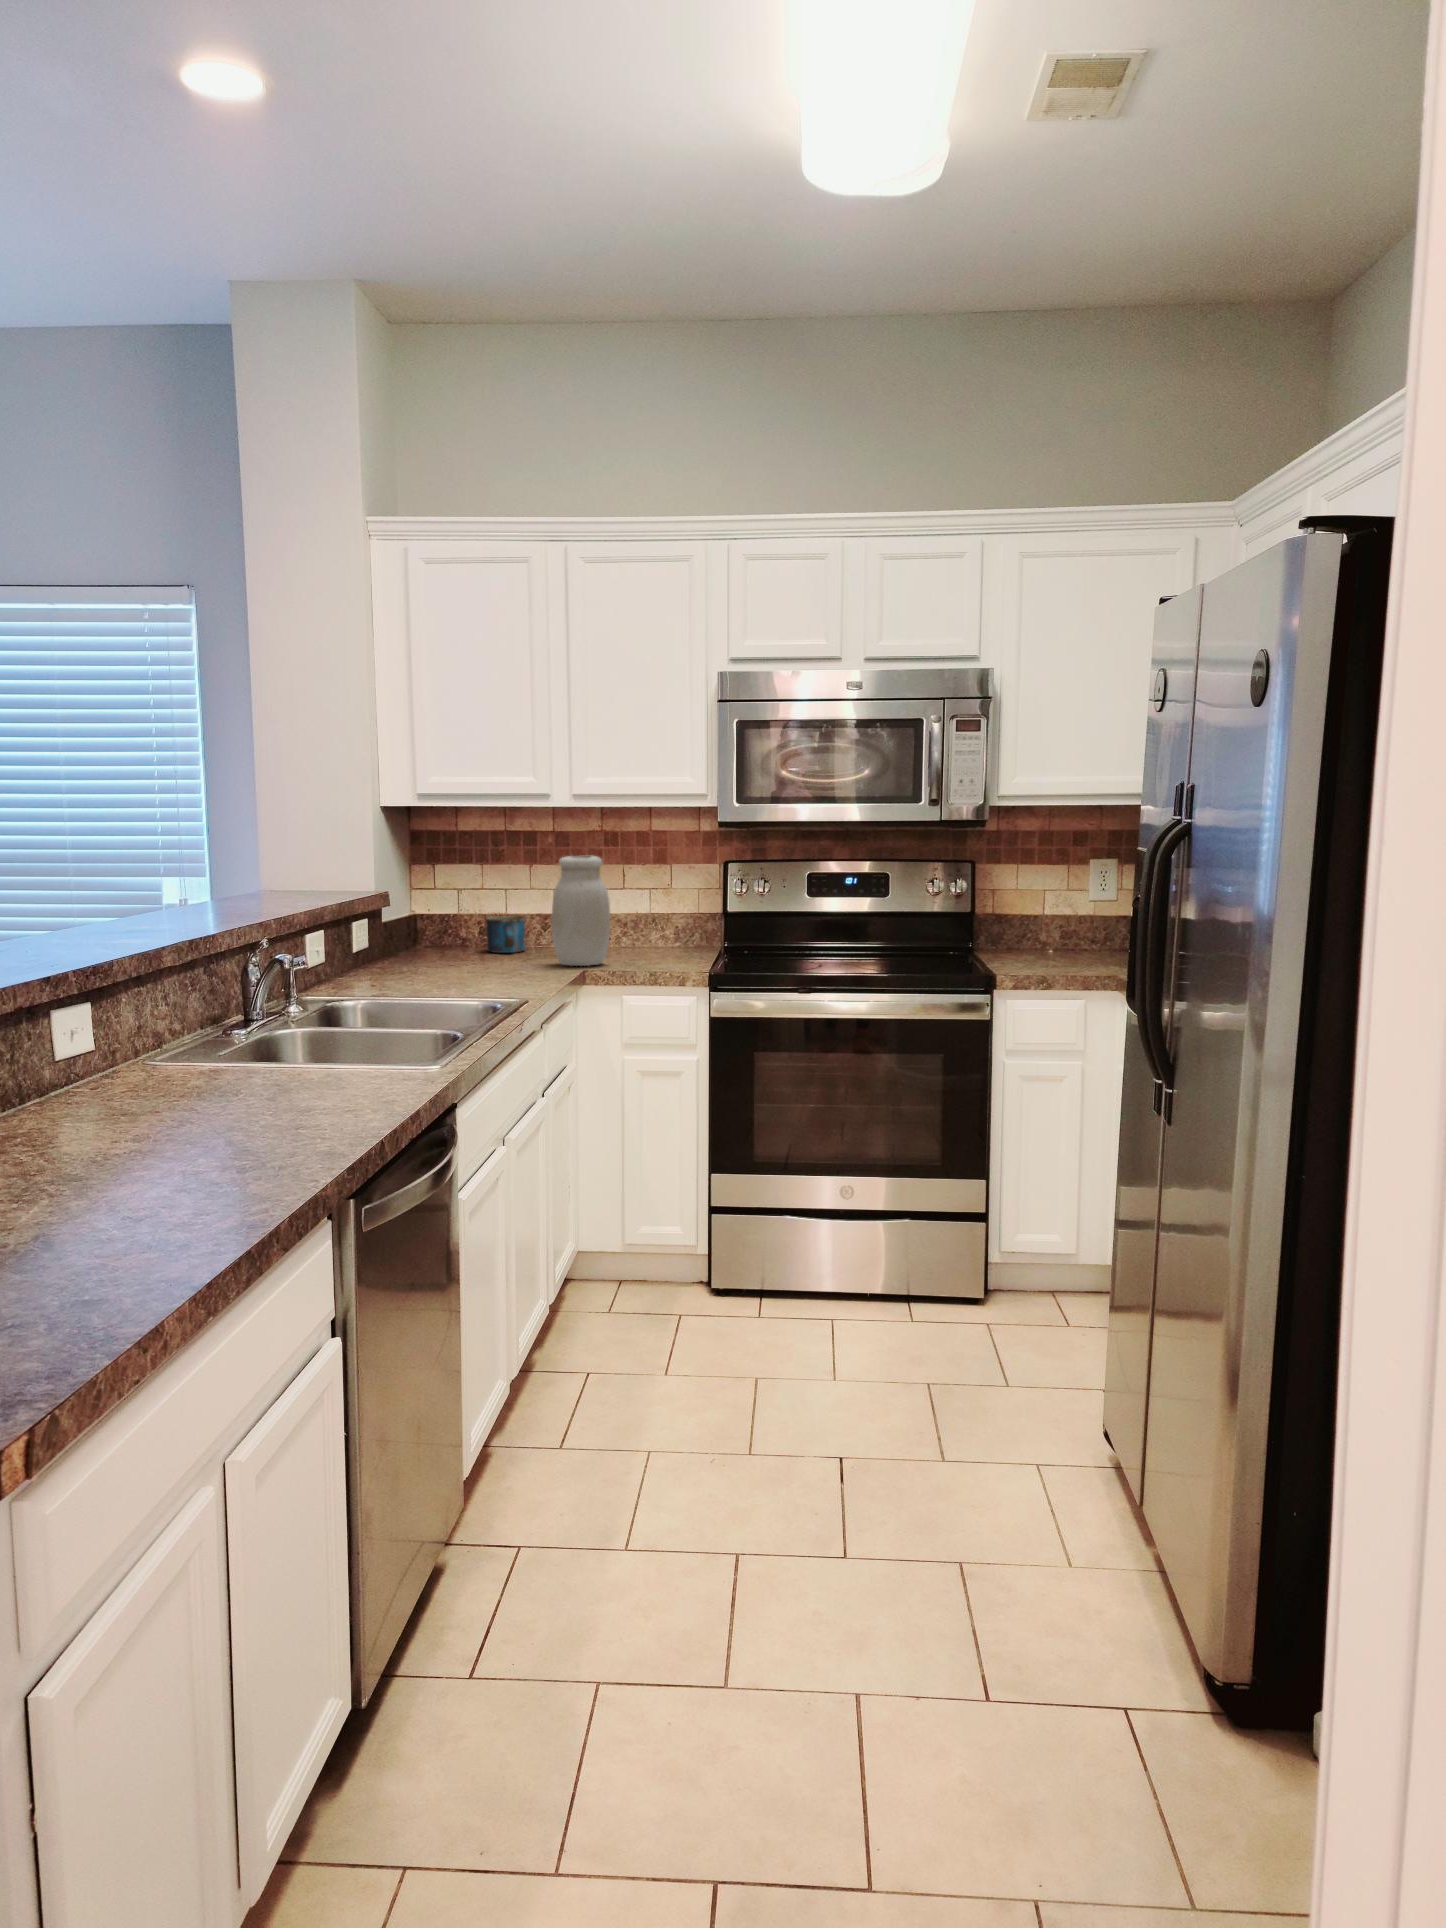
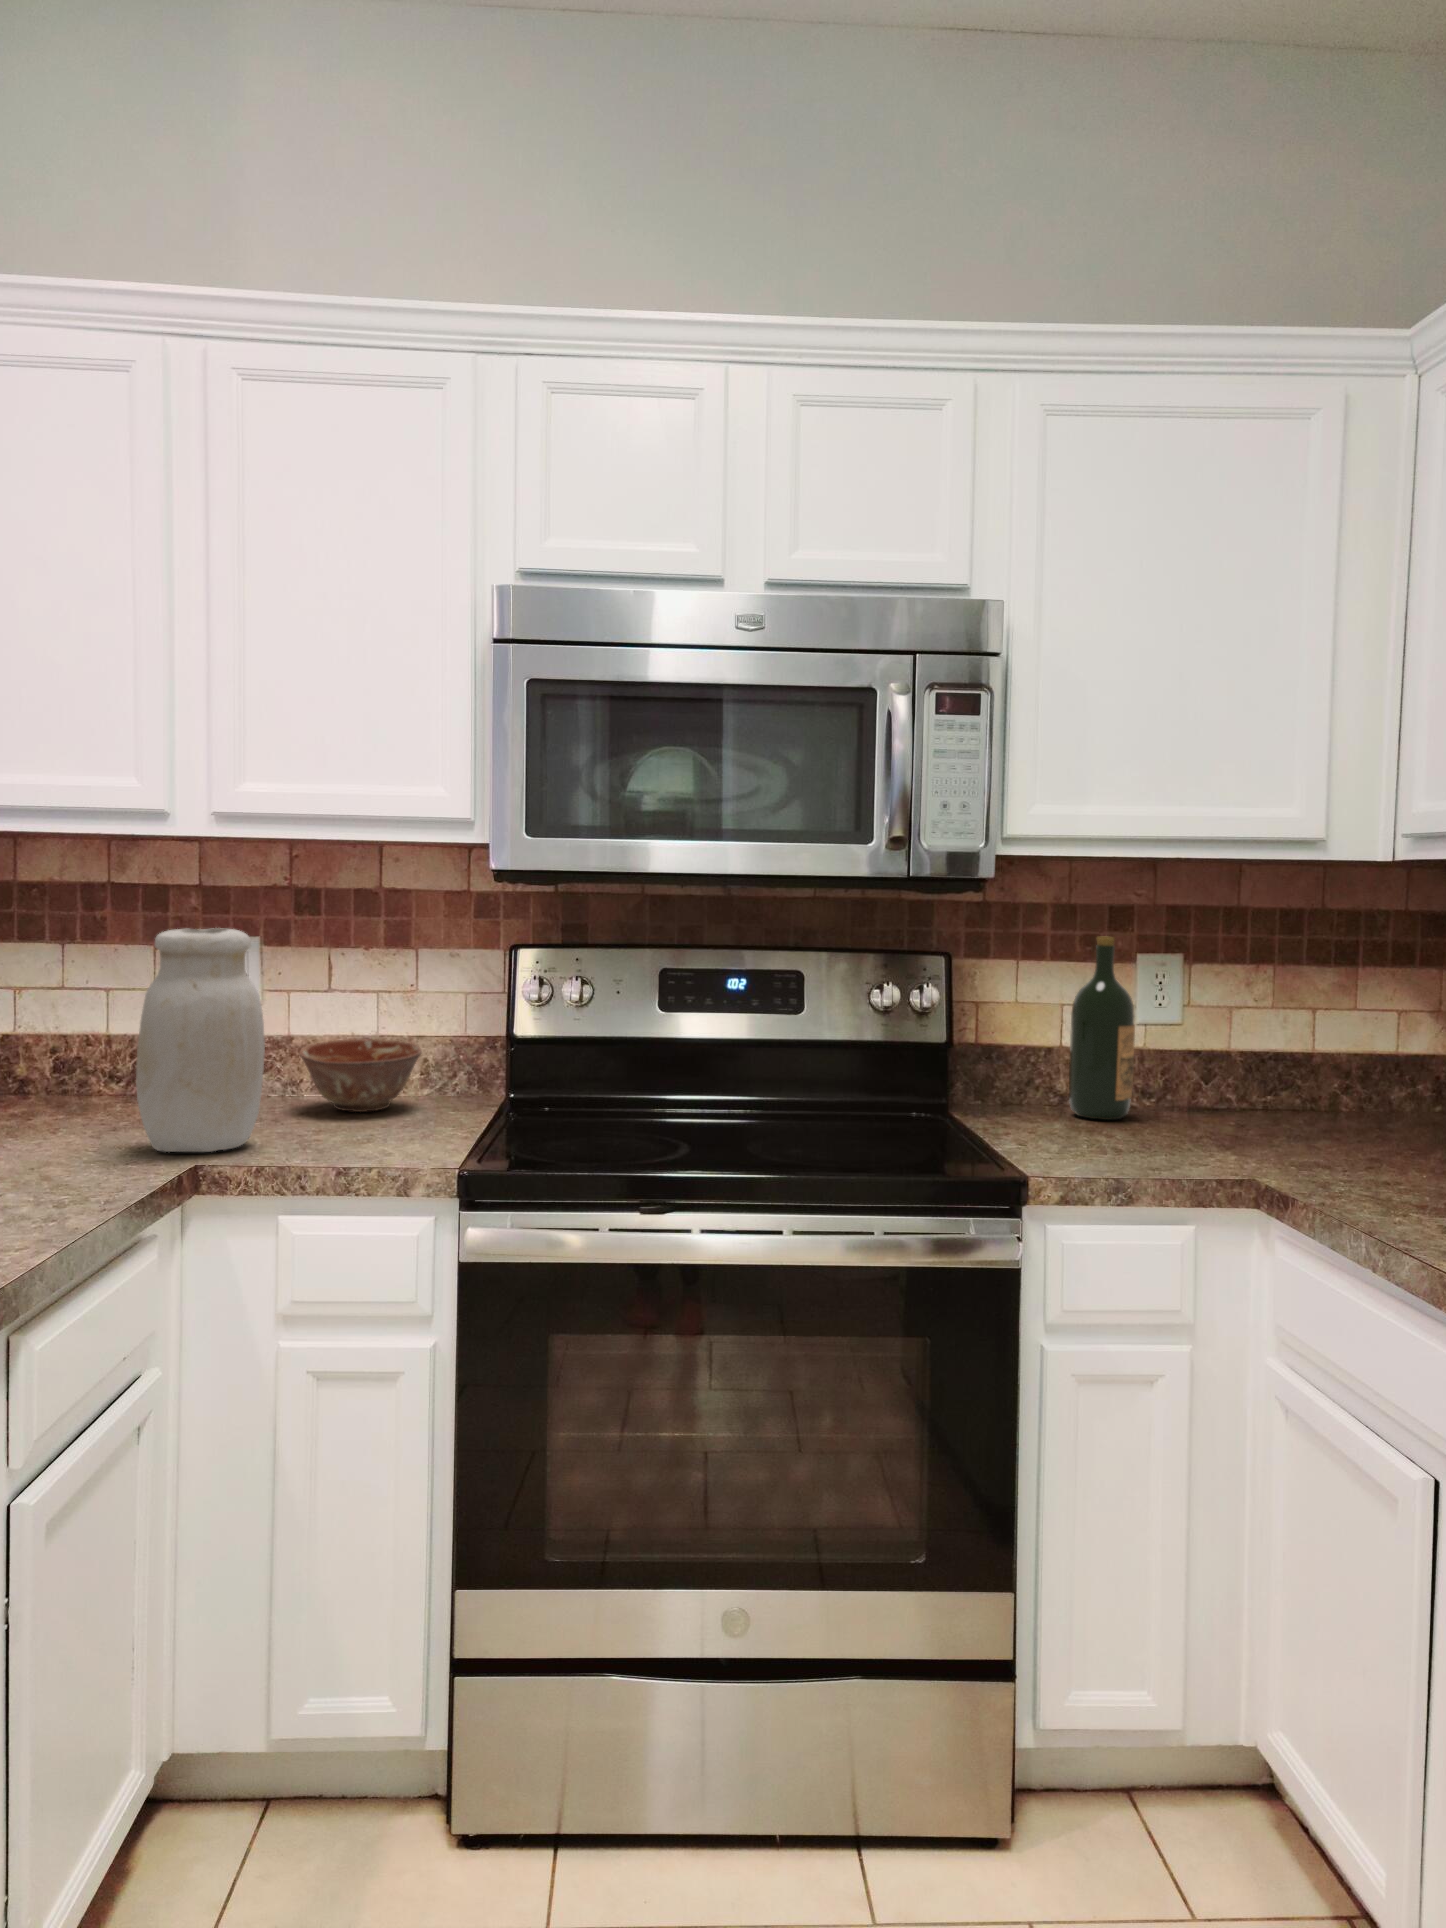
wine bottle: none [1045,850,1083,955] -> present [1069,937,1135,1120]
ceramic bowl: none [615,915,678,953] -> present [300,1039,422,1112]
mug: present [485,916,526,953] -> none [46,1038,133,1111]

